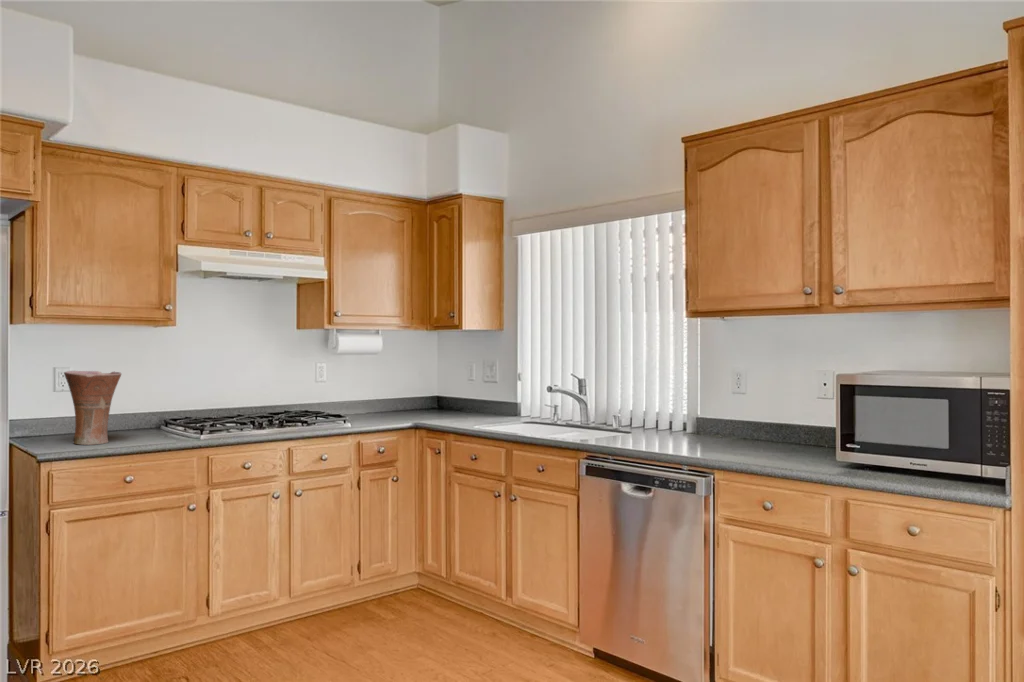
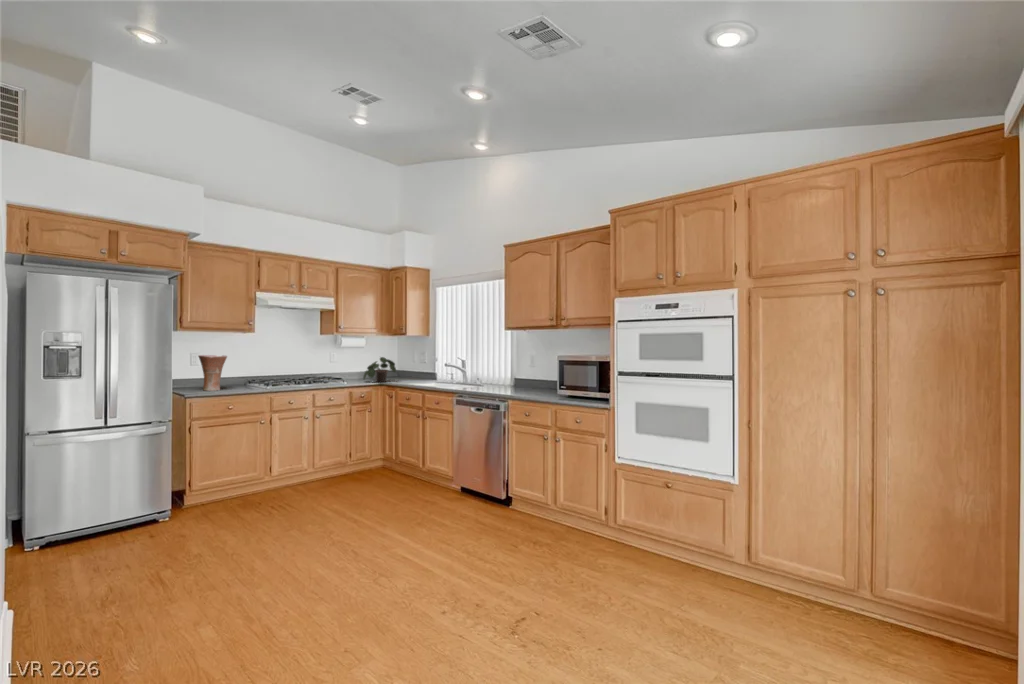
potted plant: none [382,371,446,422] -> present [363,357,396,382]

